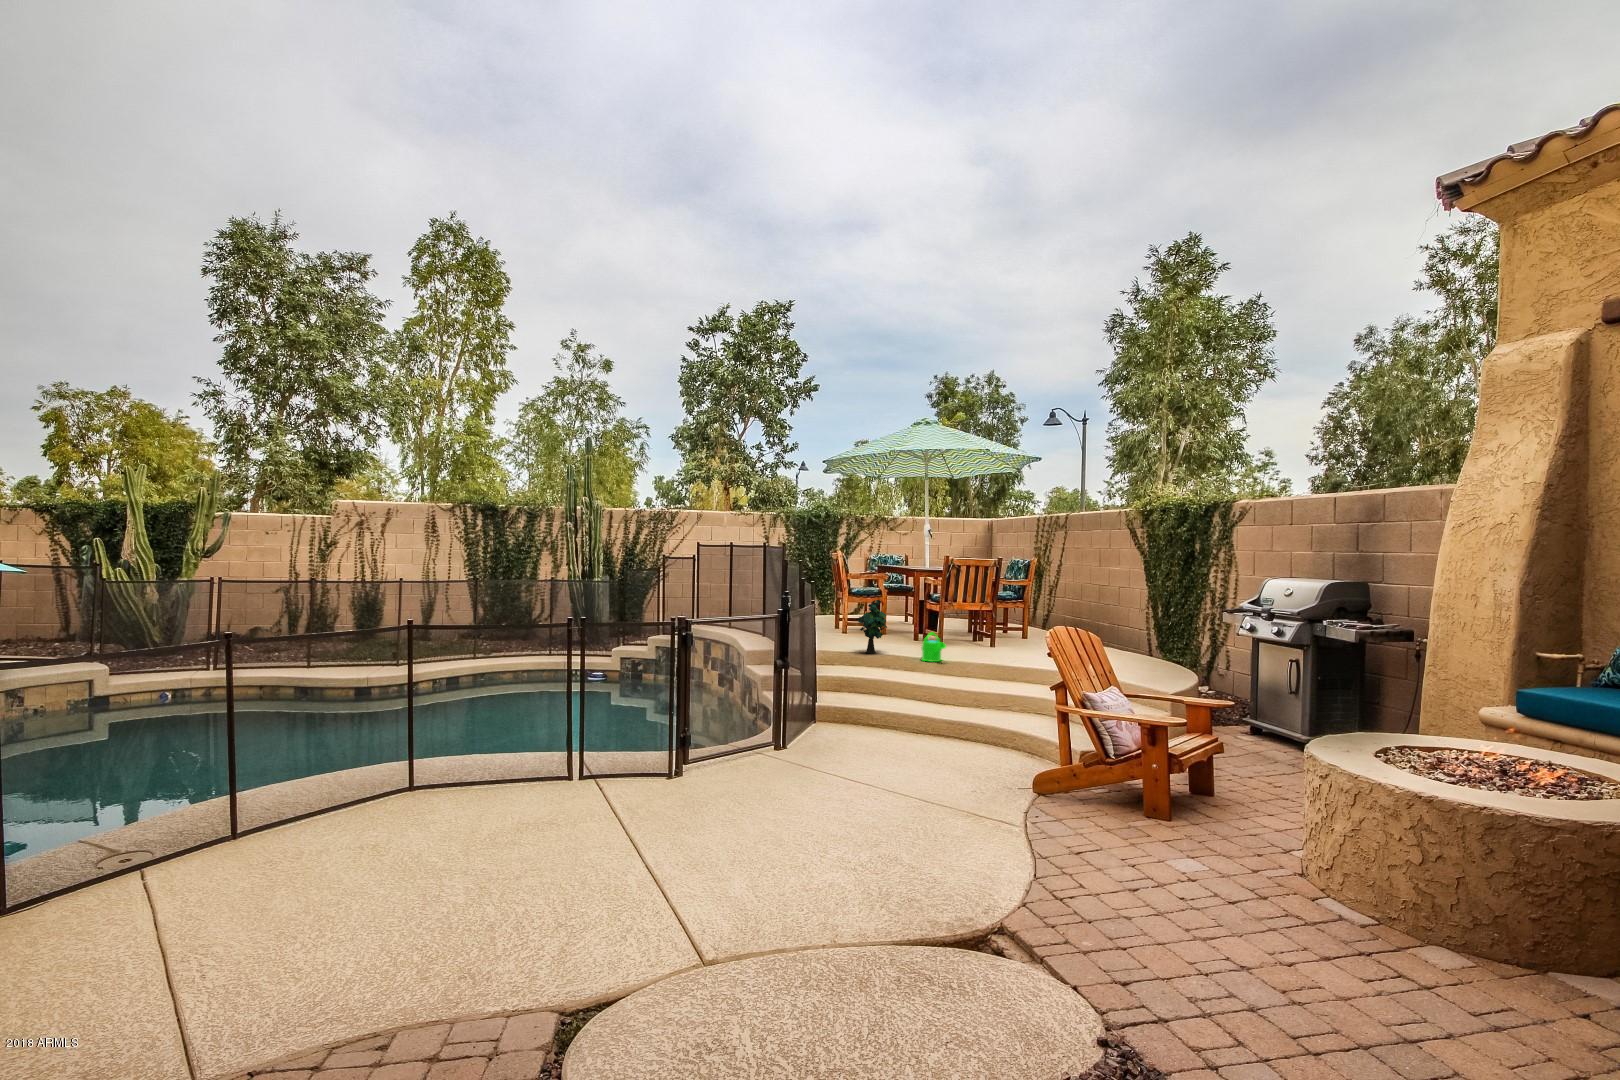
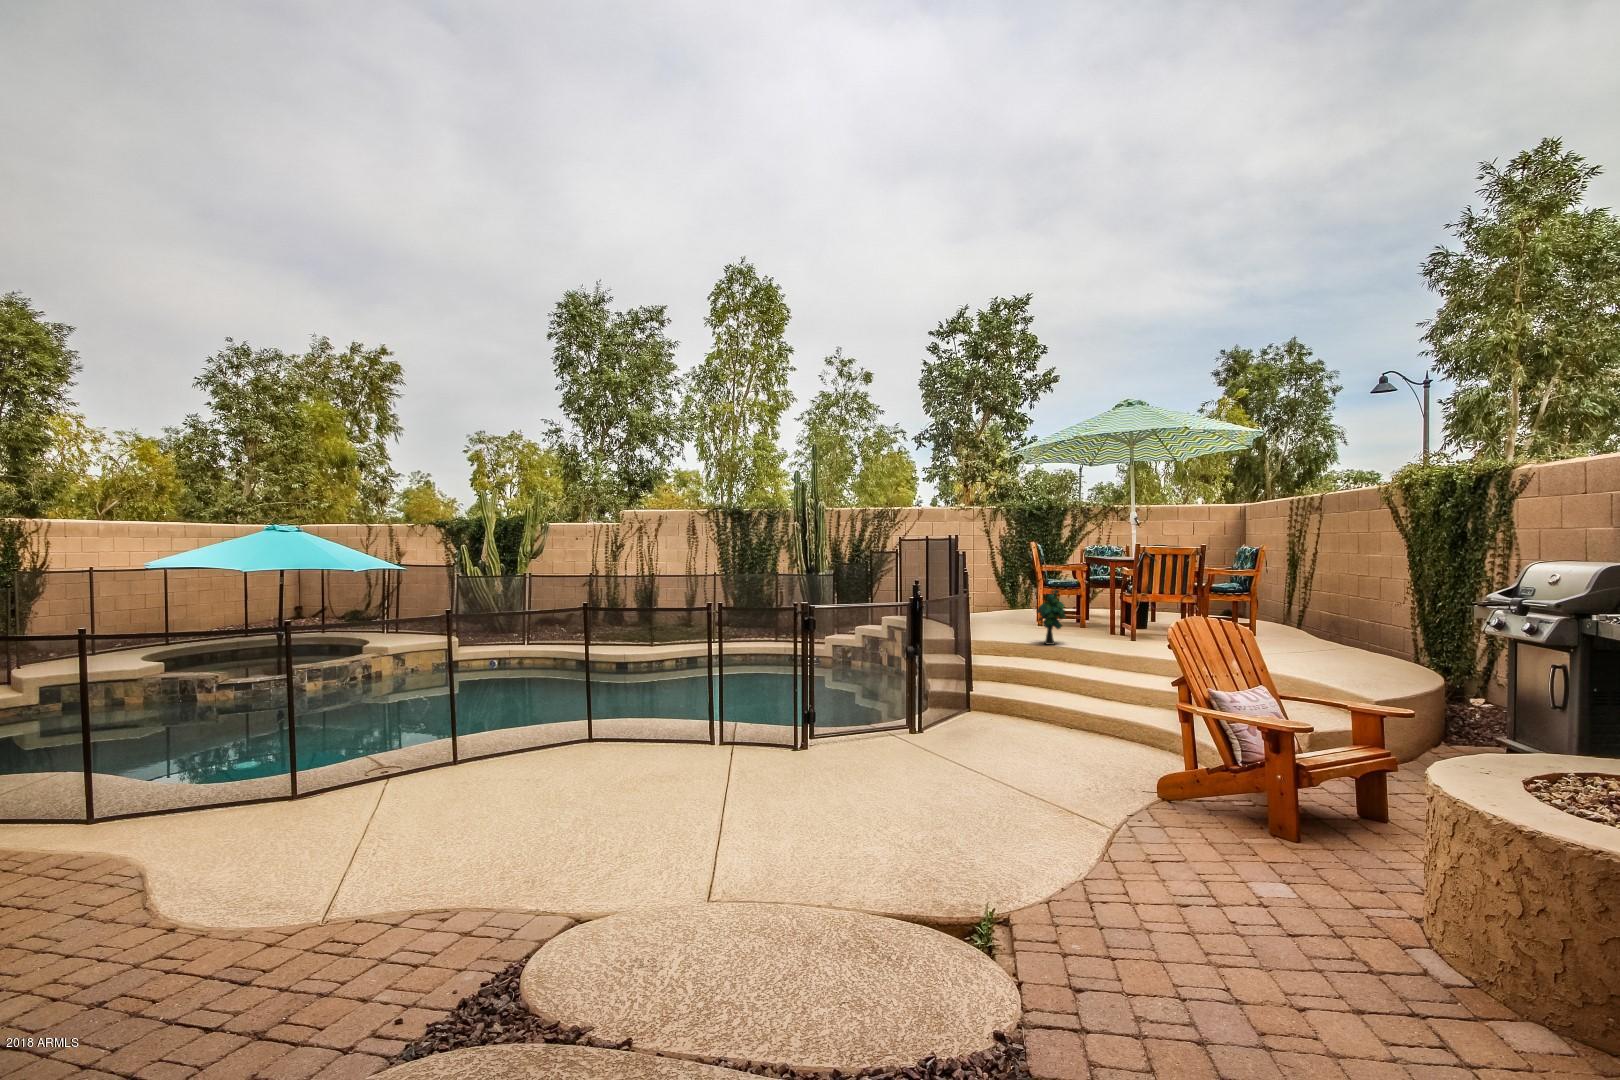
watering can: present [922,632,946,662] -> none [1099,623,1124,655]

